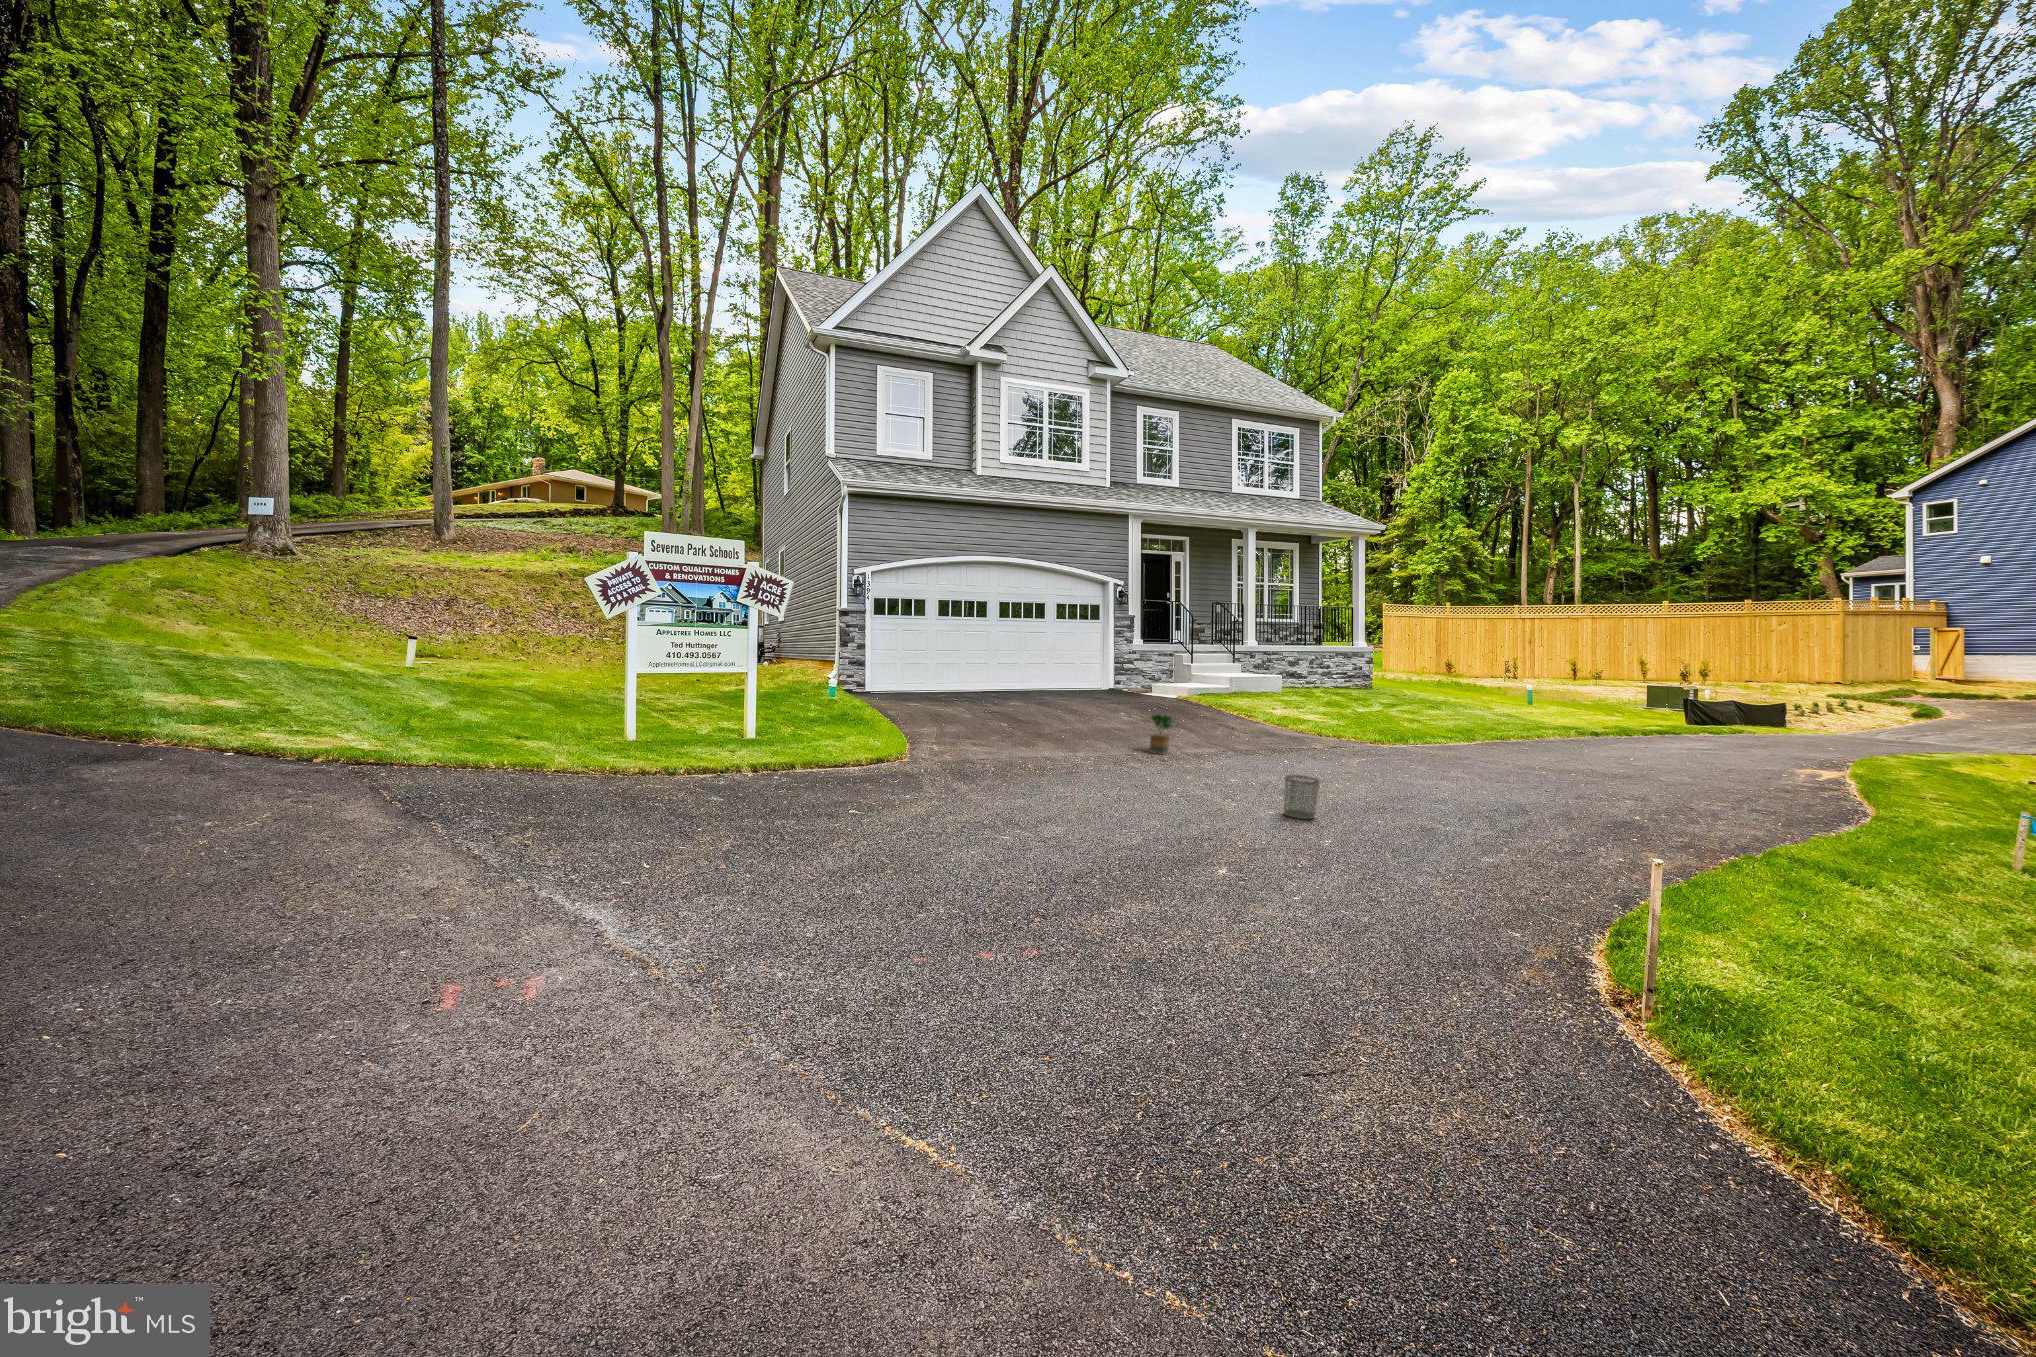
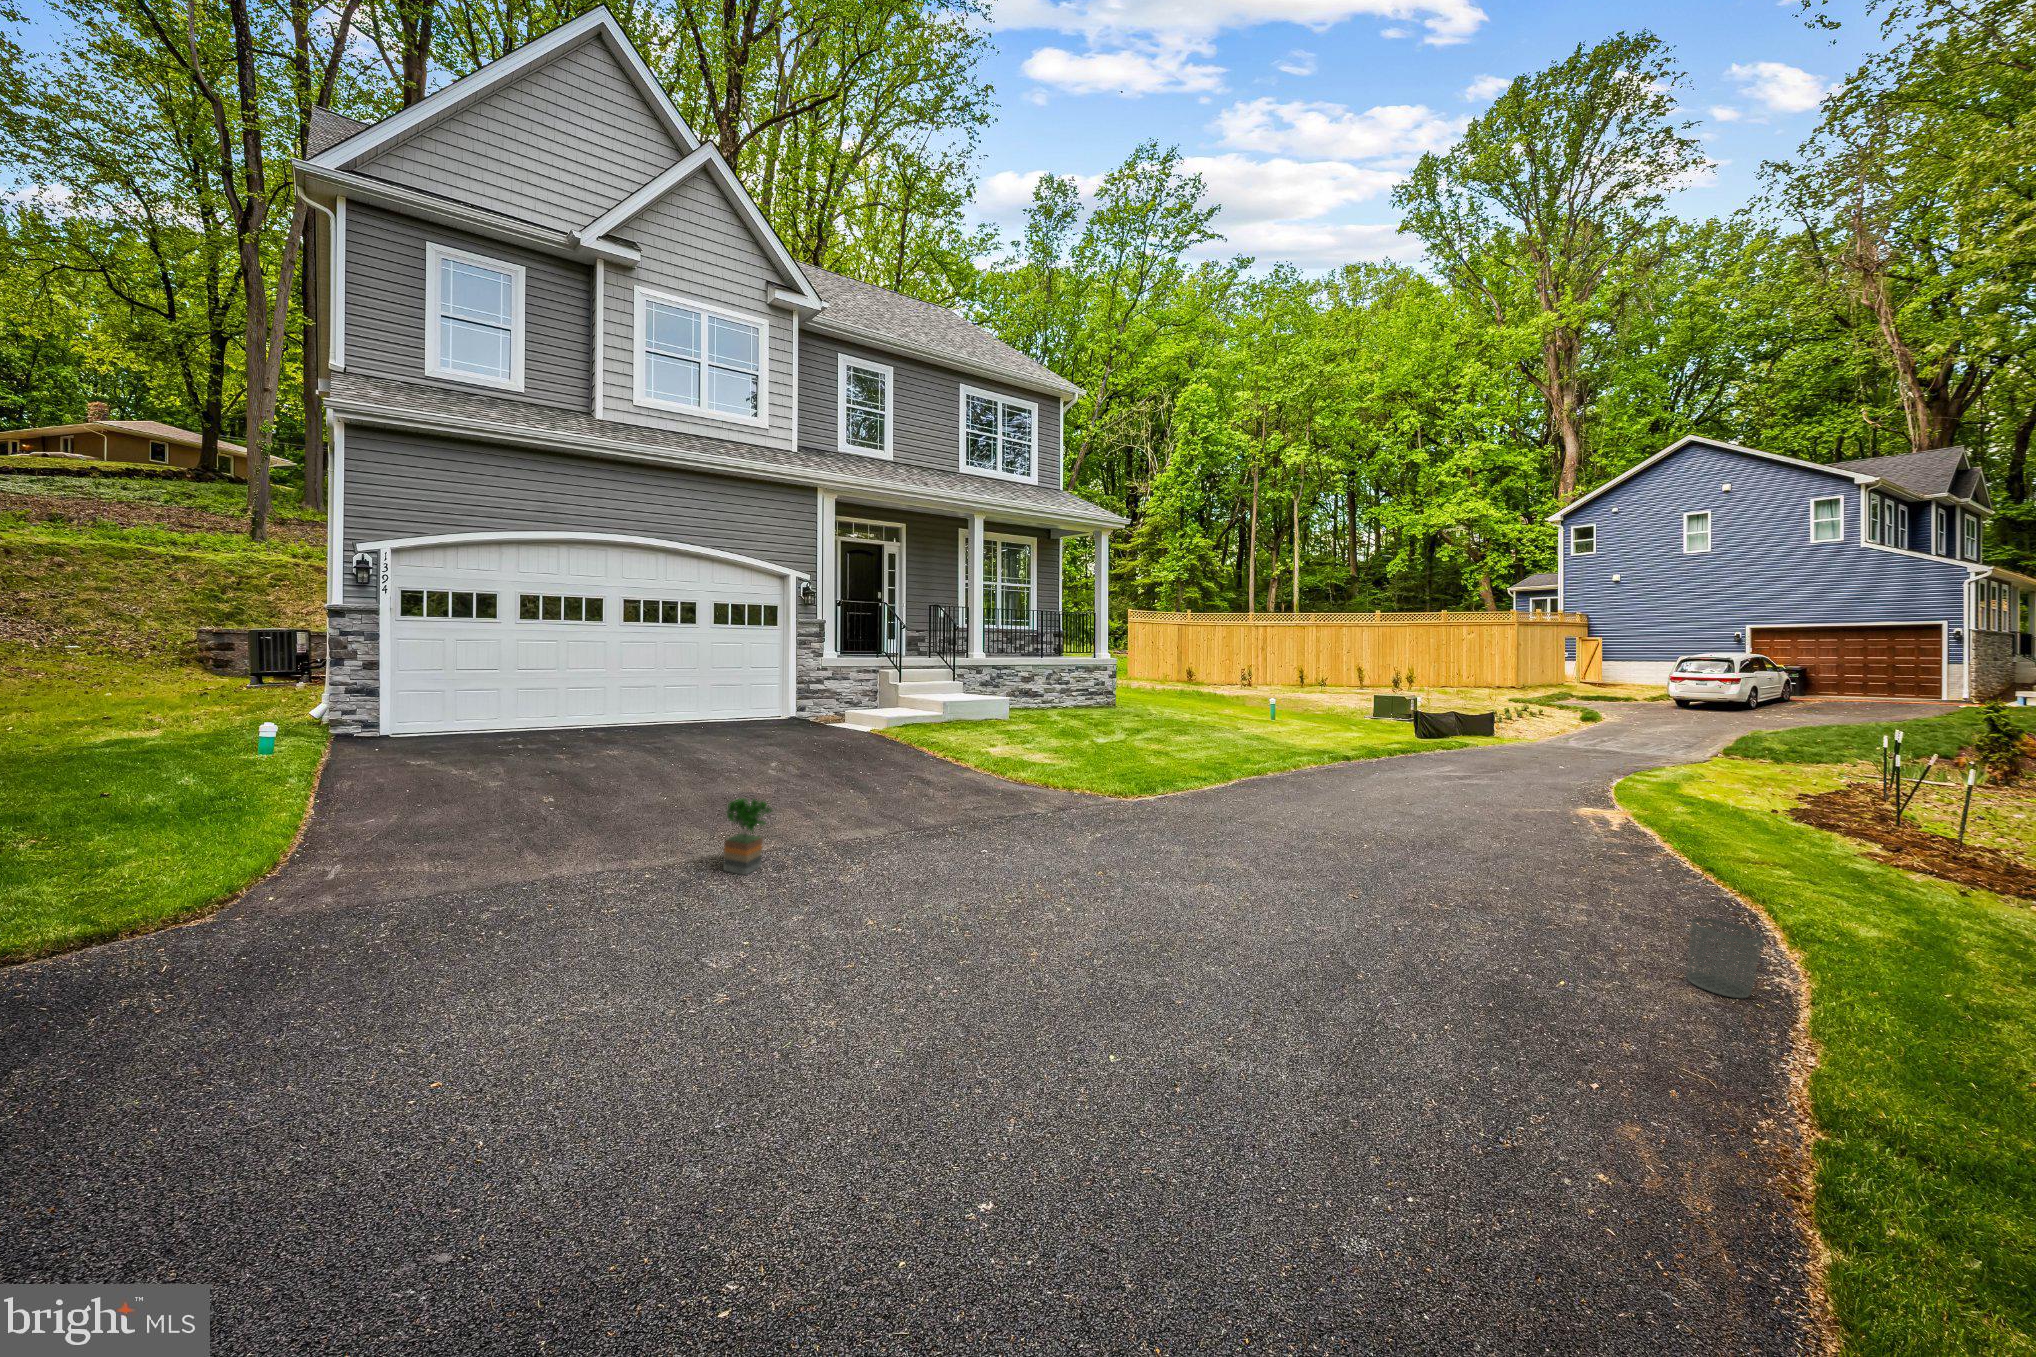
waste bin: present [1284,775,1319,819] -> present [1687,917,1763,998]

